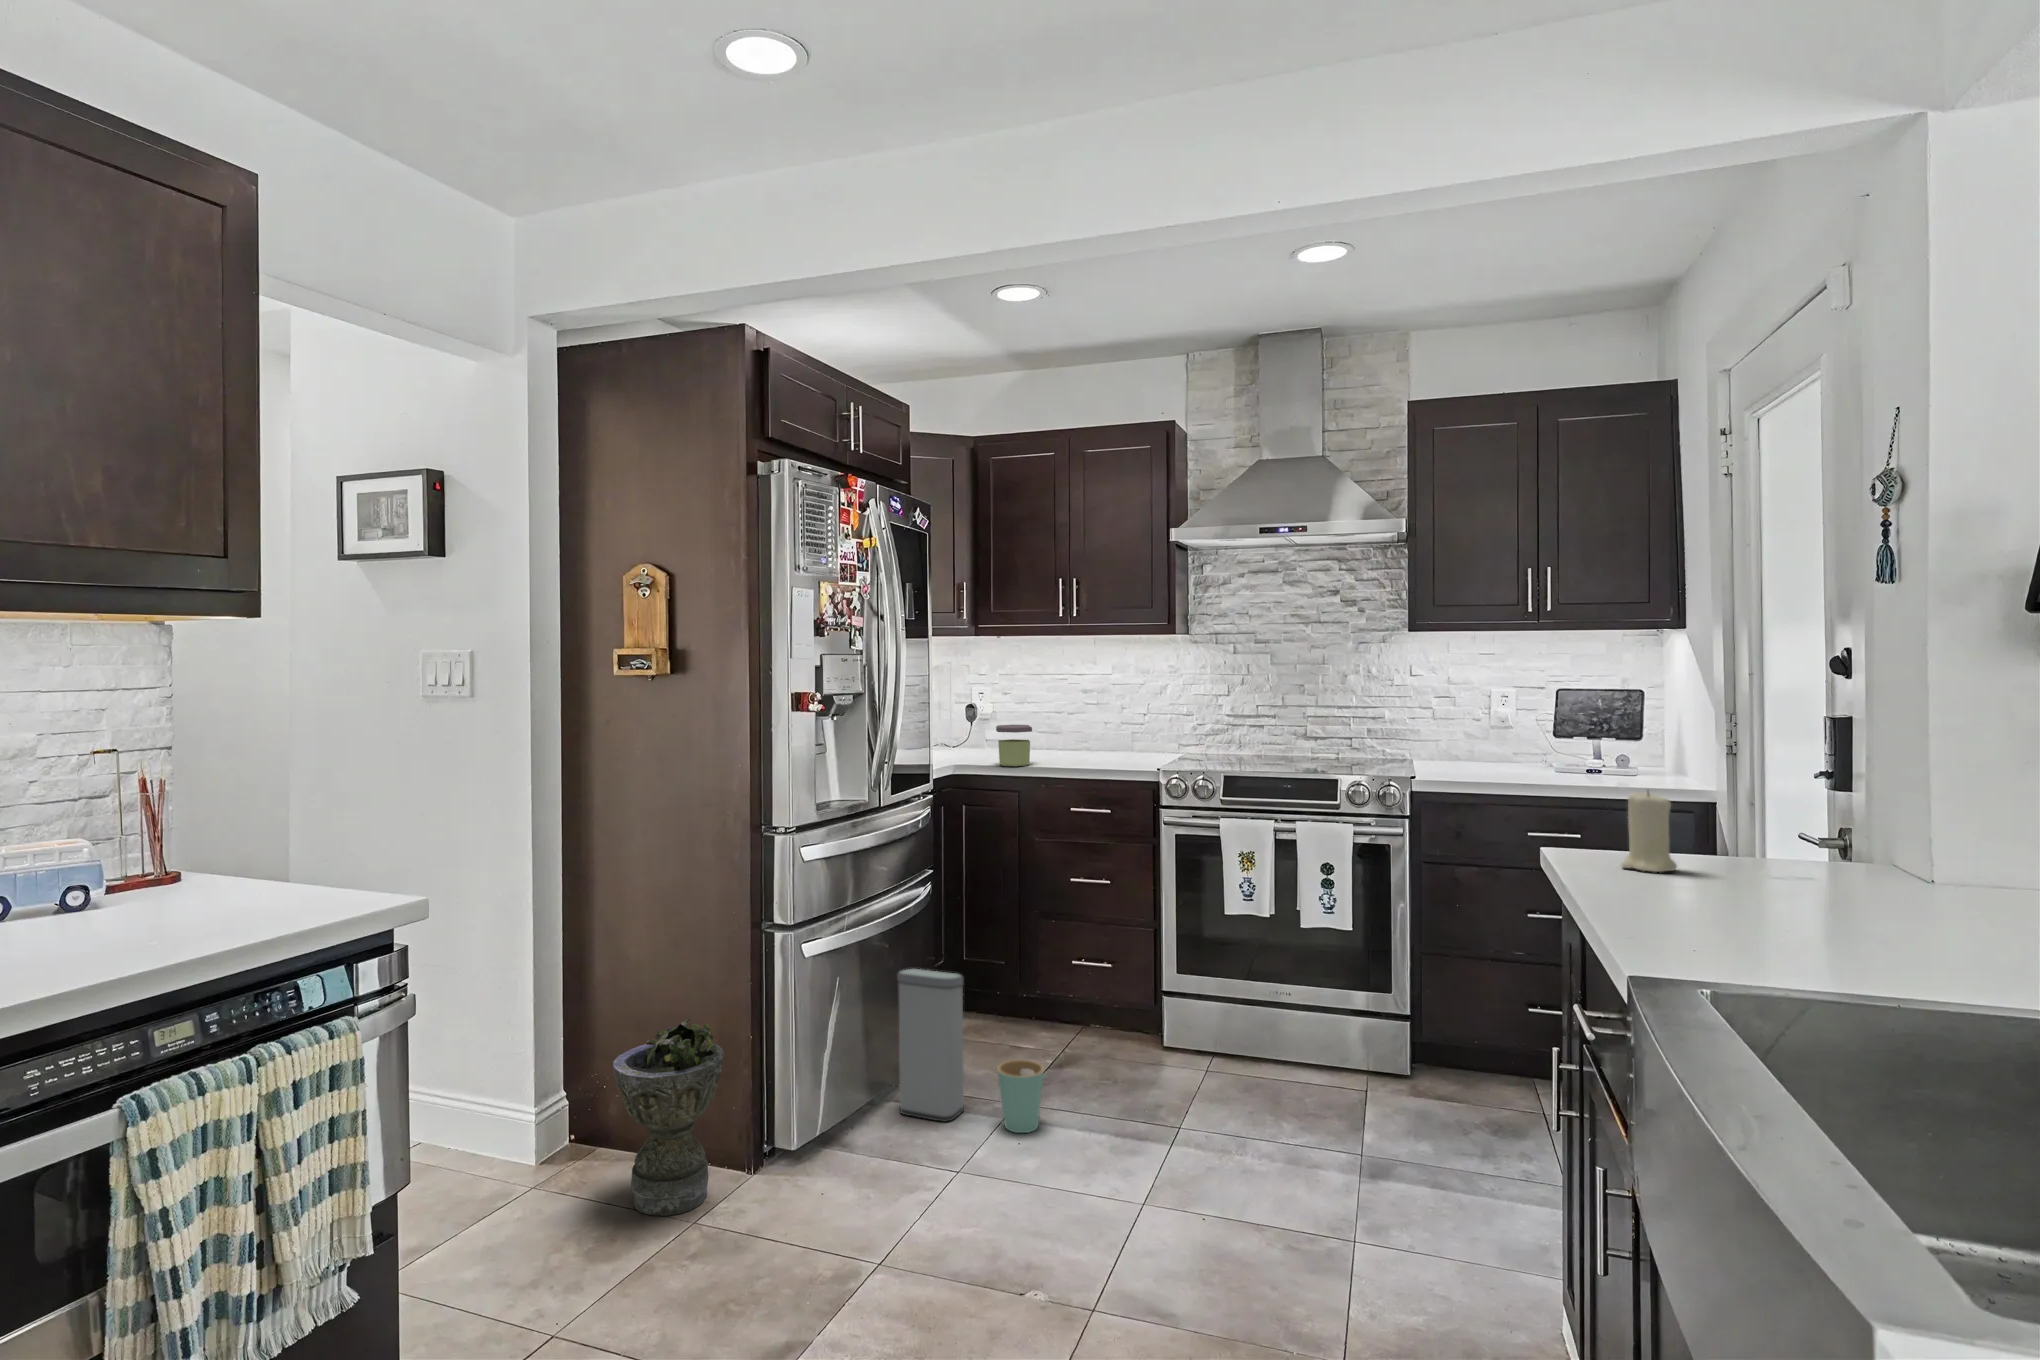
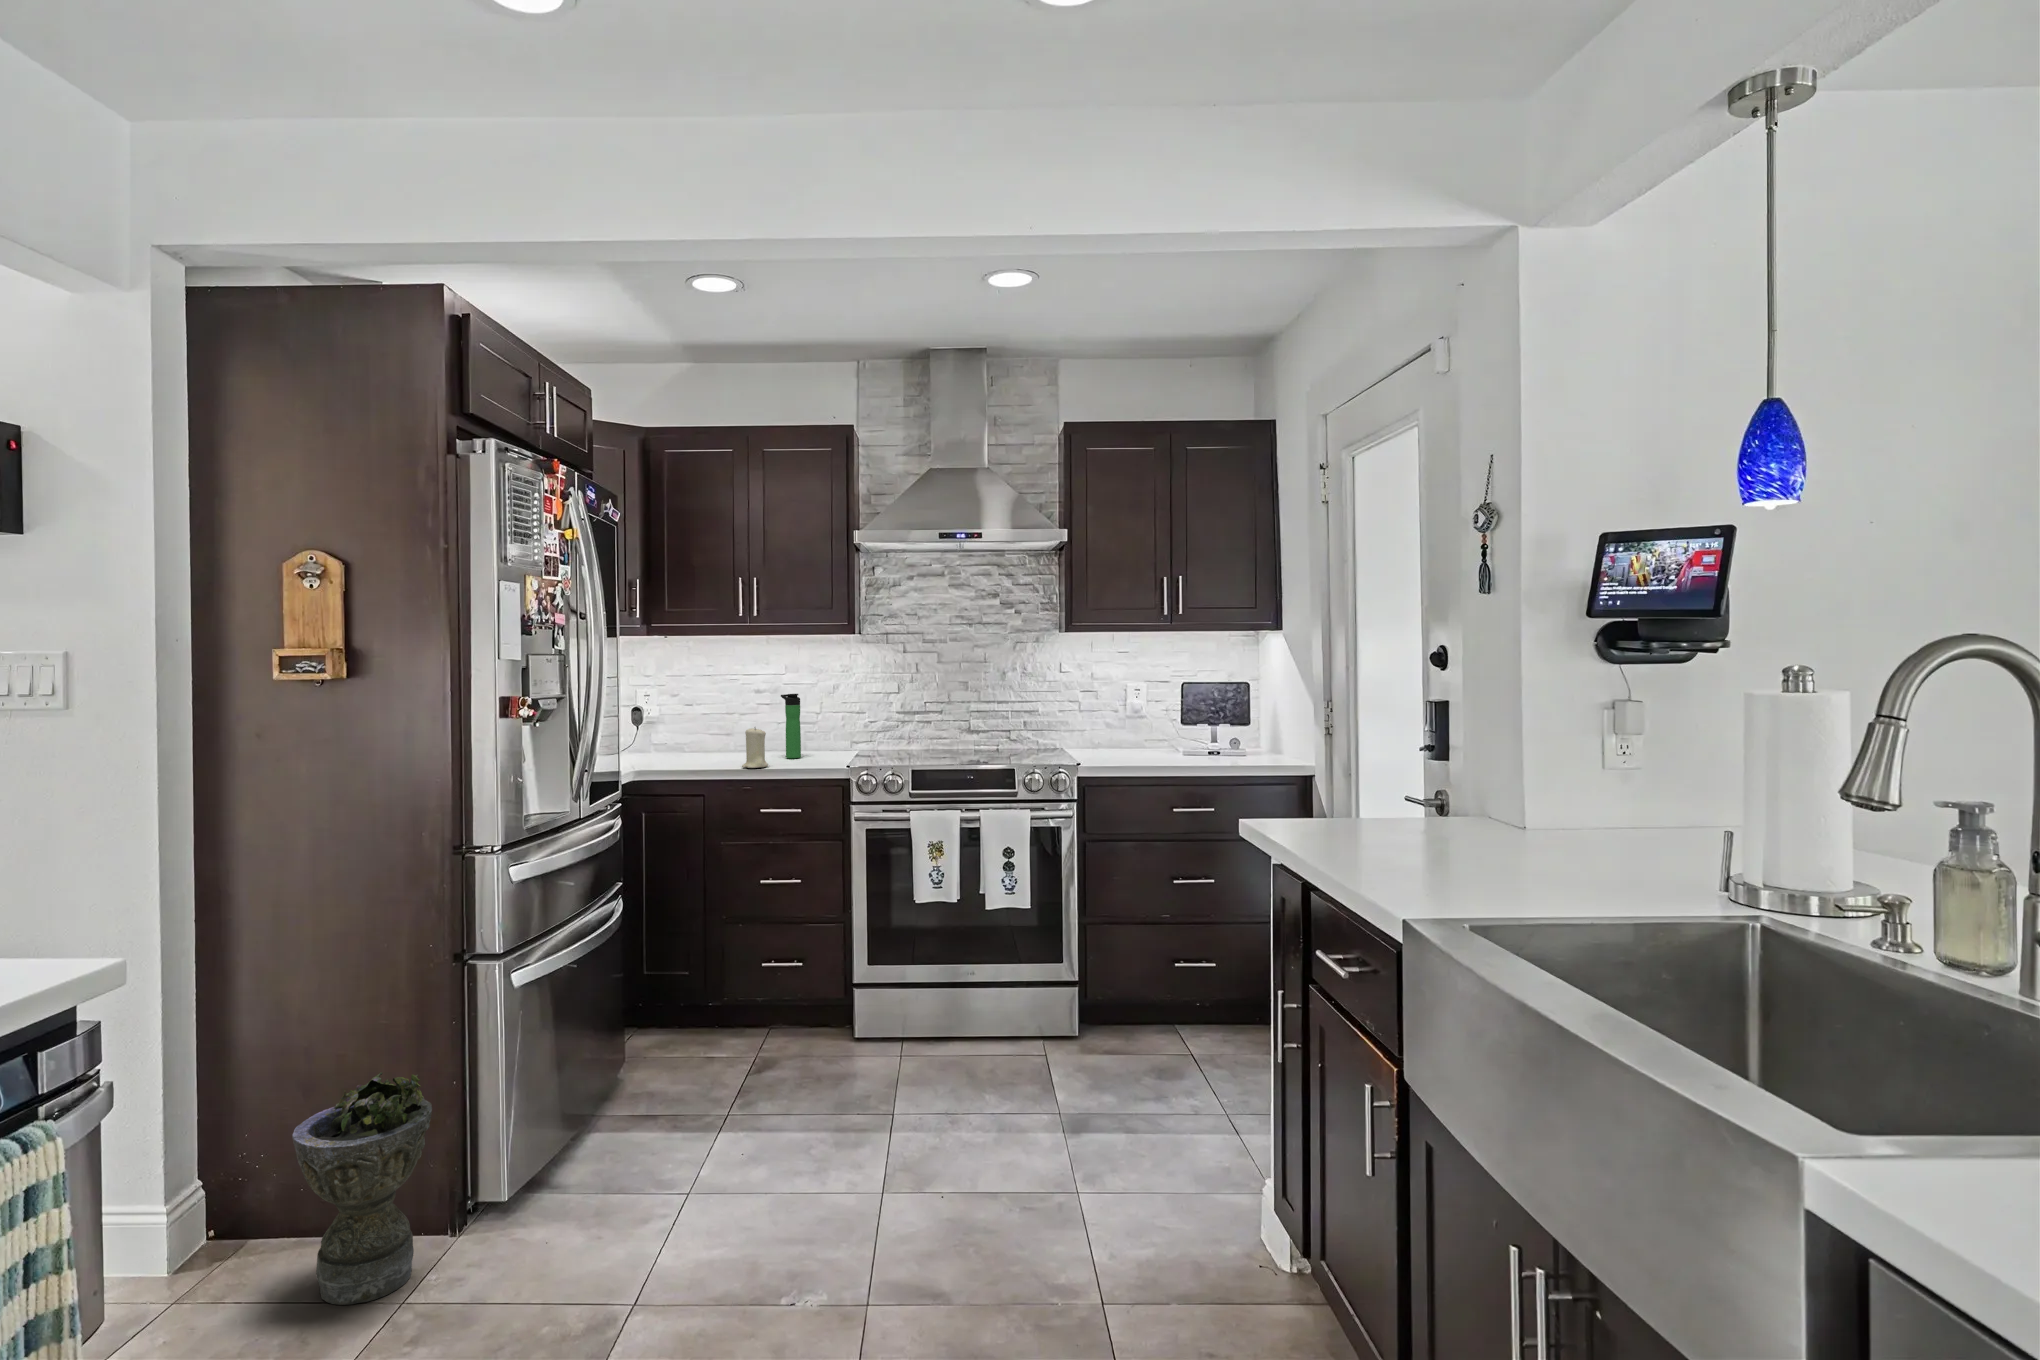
bottle: none [1101,694,1121,759] -> present [781,694,801,758]
jar: present [996,725,1032,766] -> none [676,727,715,770]
candle: present [1621,792,1677,872] -> present [742,728,768,768]
trash can: present [898,969,1044,1133] -> none [605,987,766,1143]

